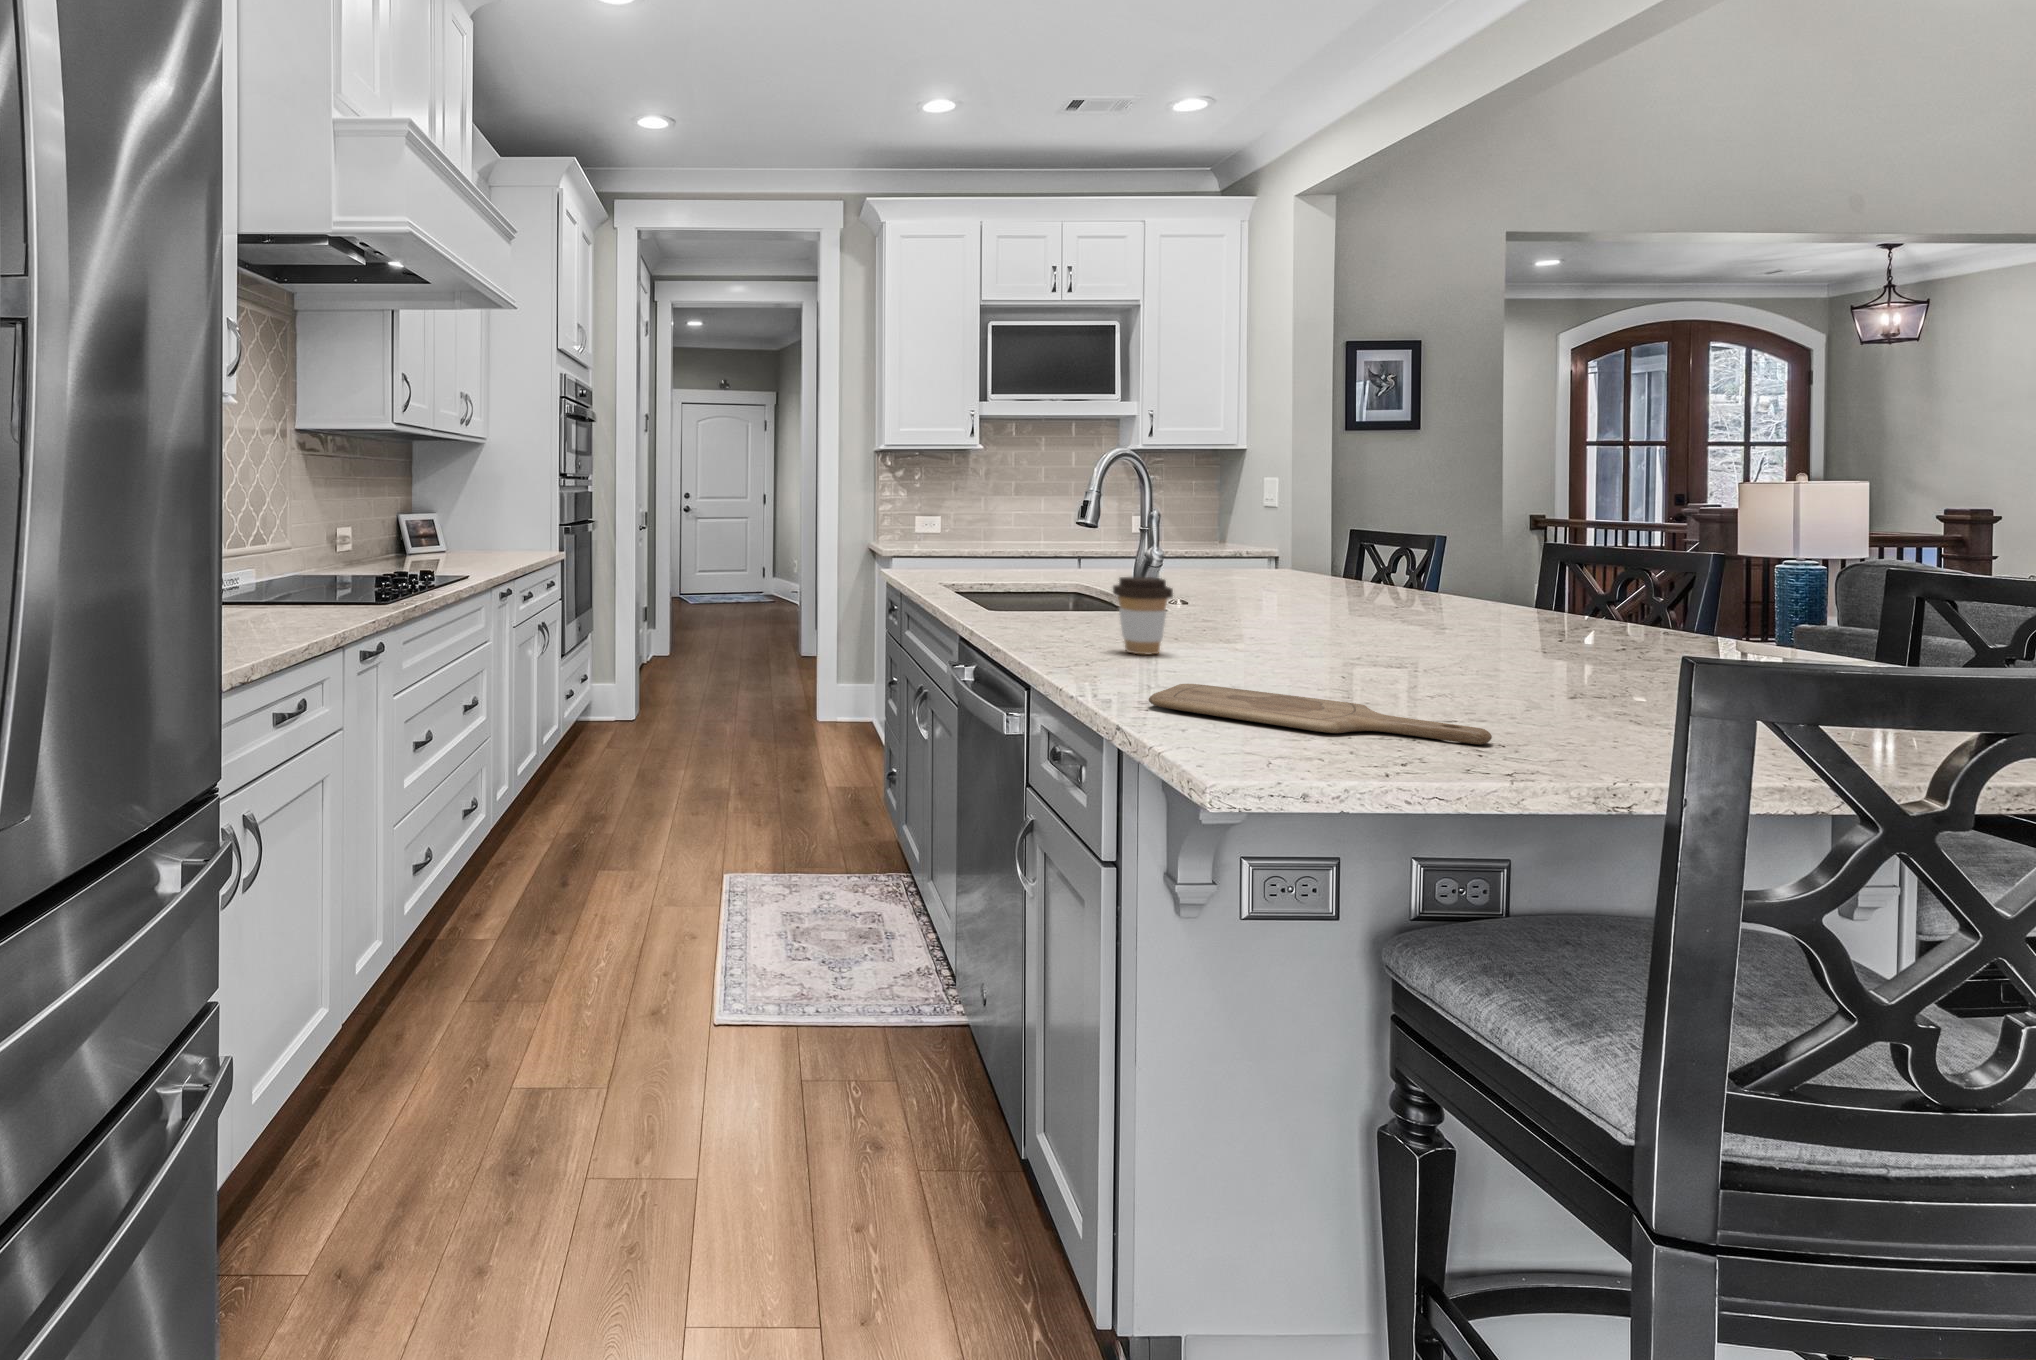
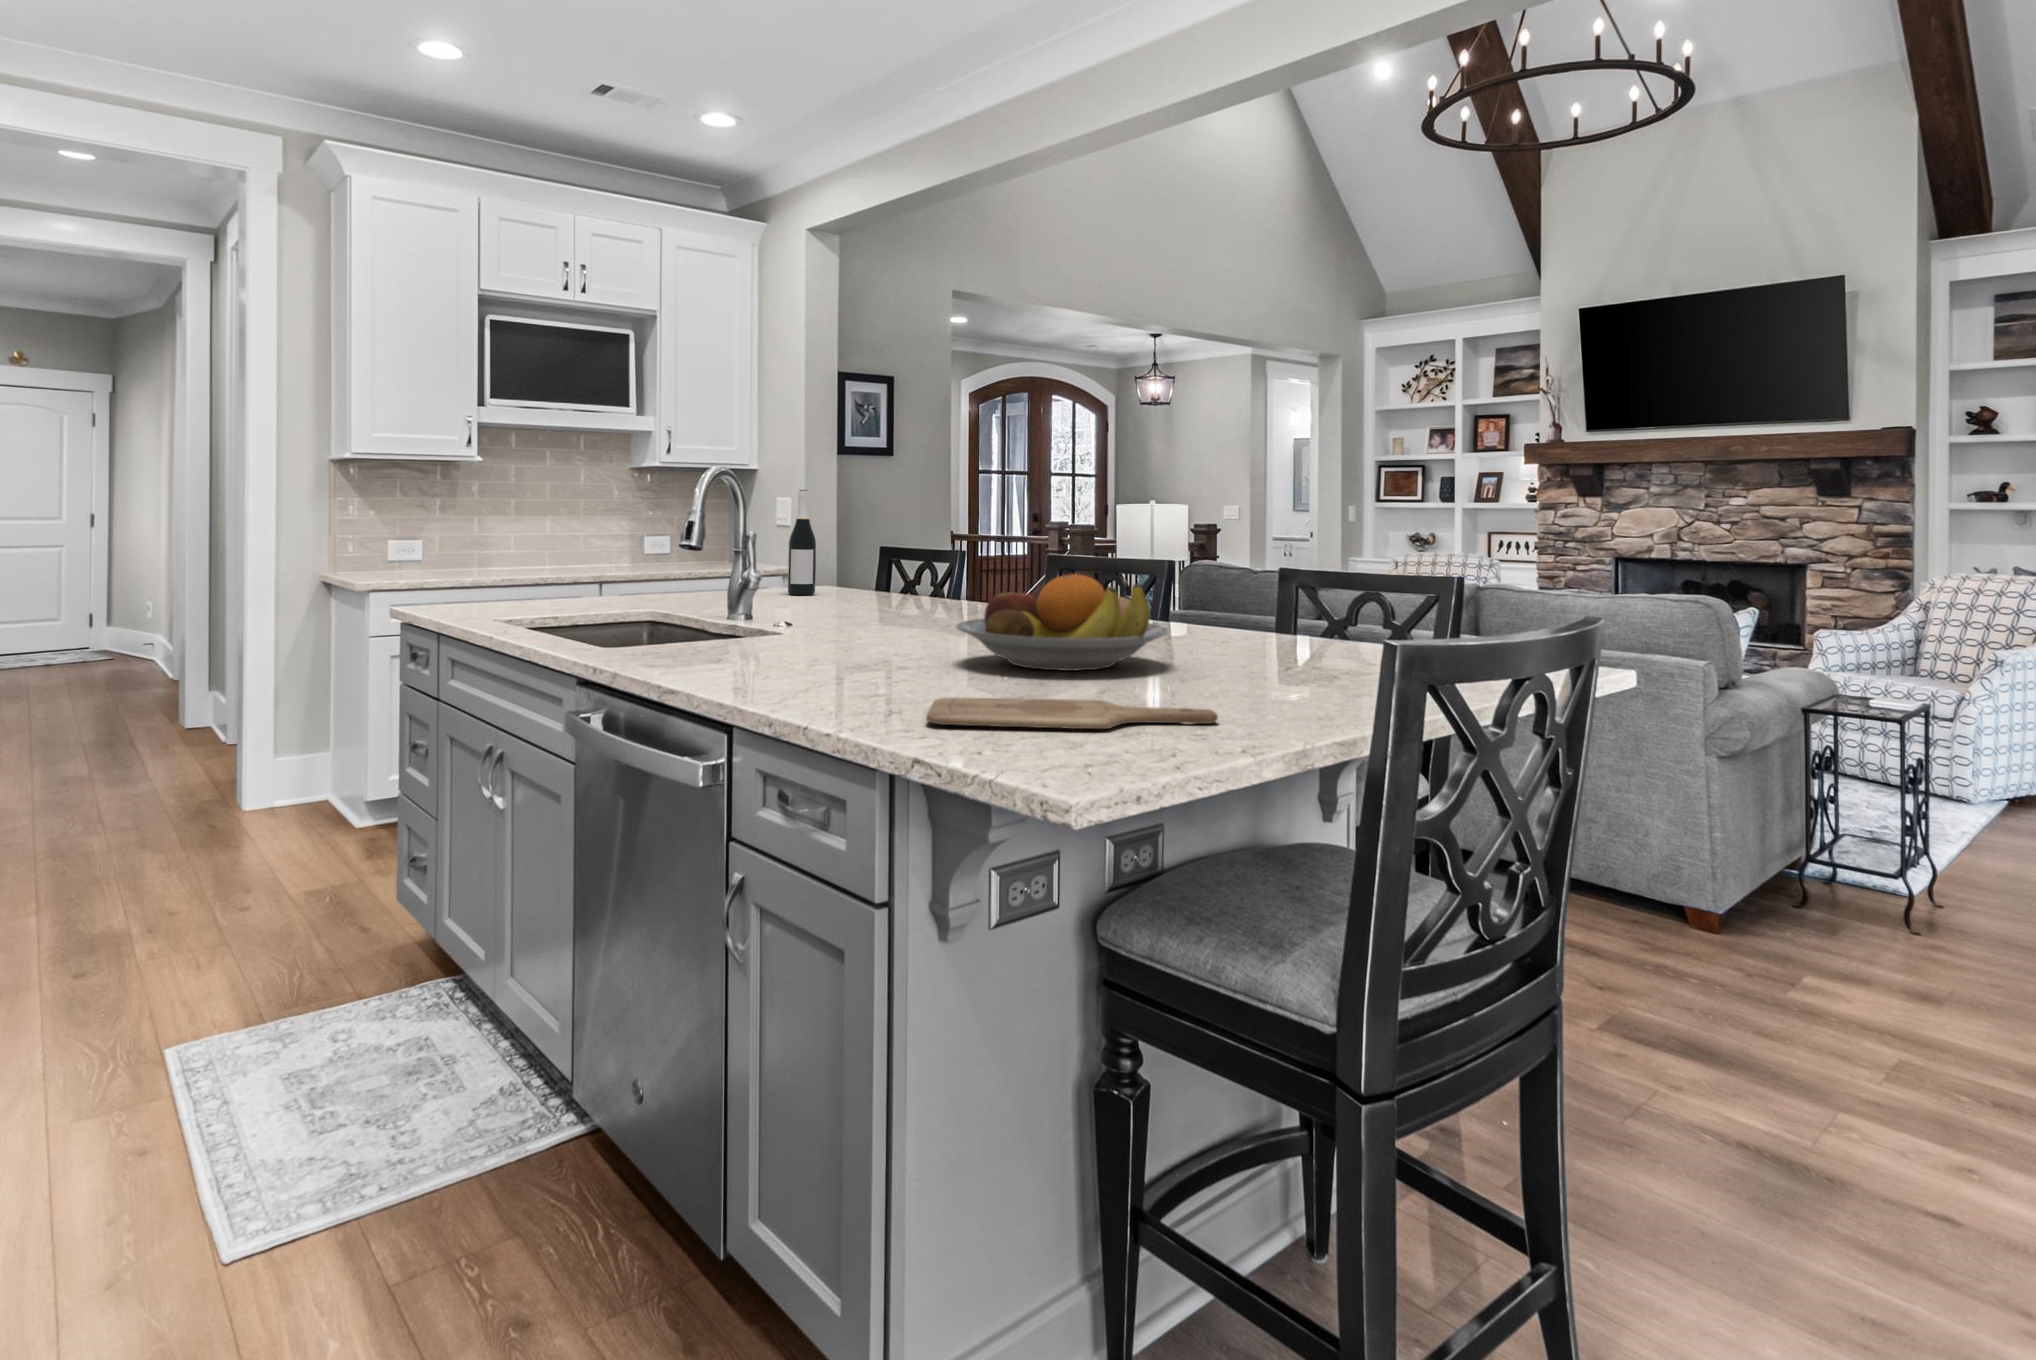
wine bottle: none [1230,472,1260,577] -> present [788,490,816,595]
fruit bowl: none [1285,570,1557,675] -> present [956,574,1169,671]
coffee cup: present [1113,577,1173,654] -> none [803,593,865,676]

